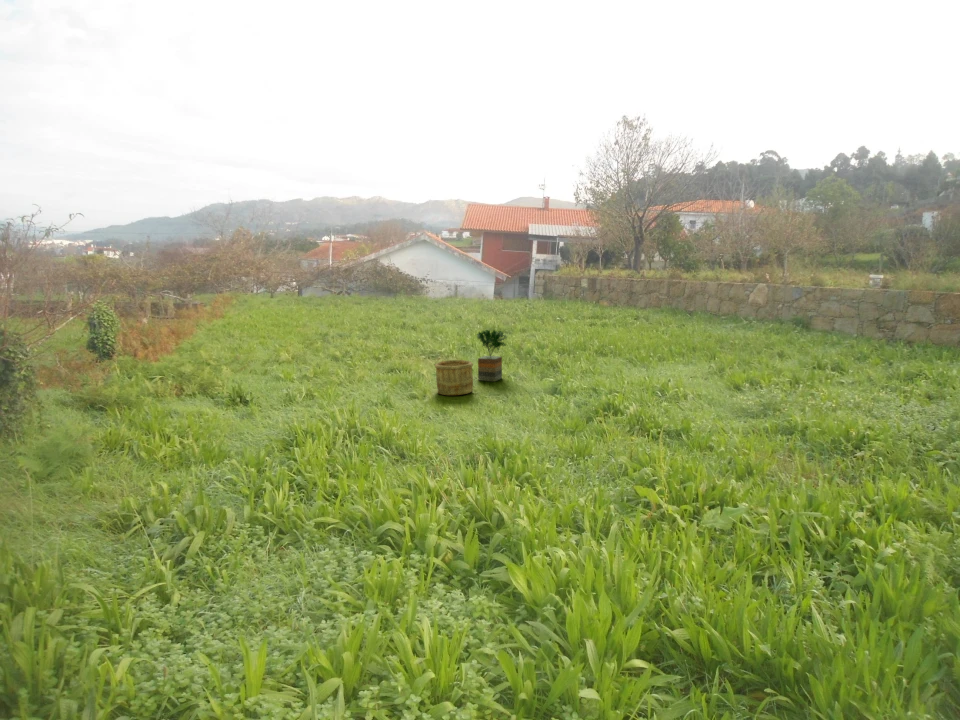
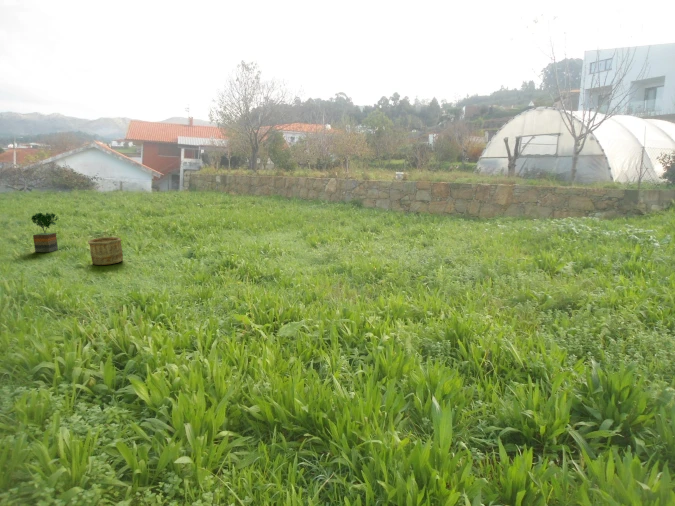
potted tree: present [477,330,507,381] -> present [31,213,58,252]

